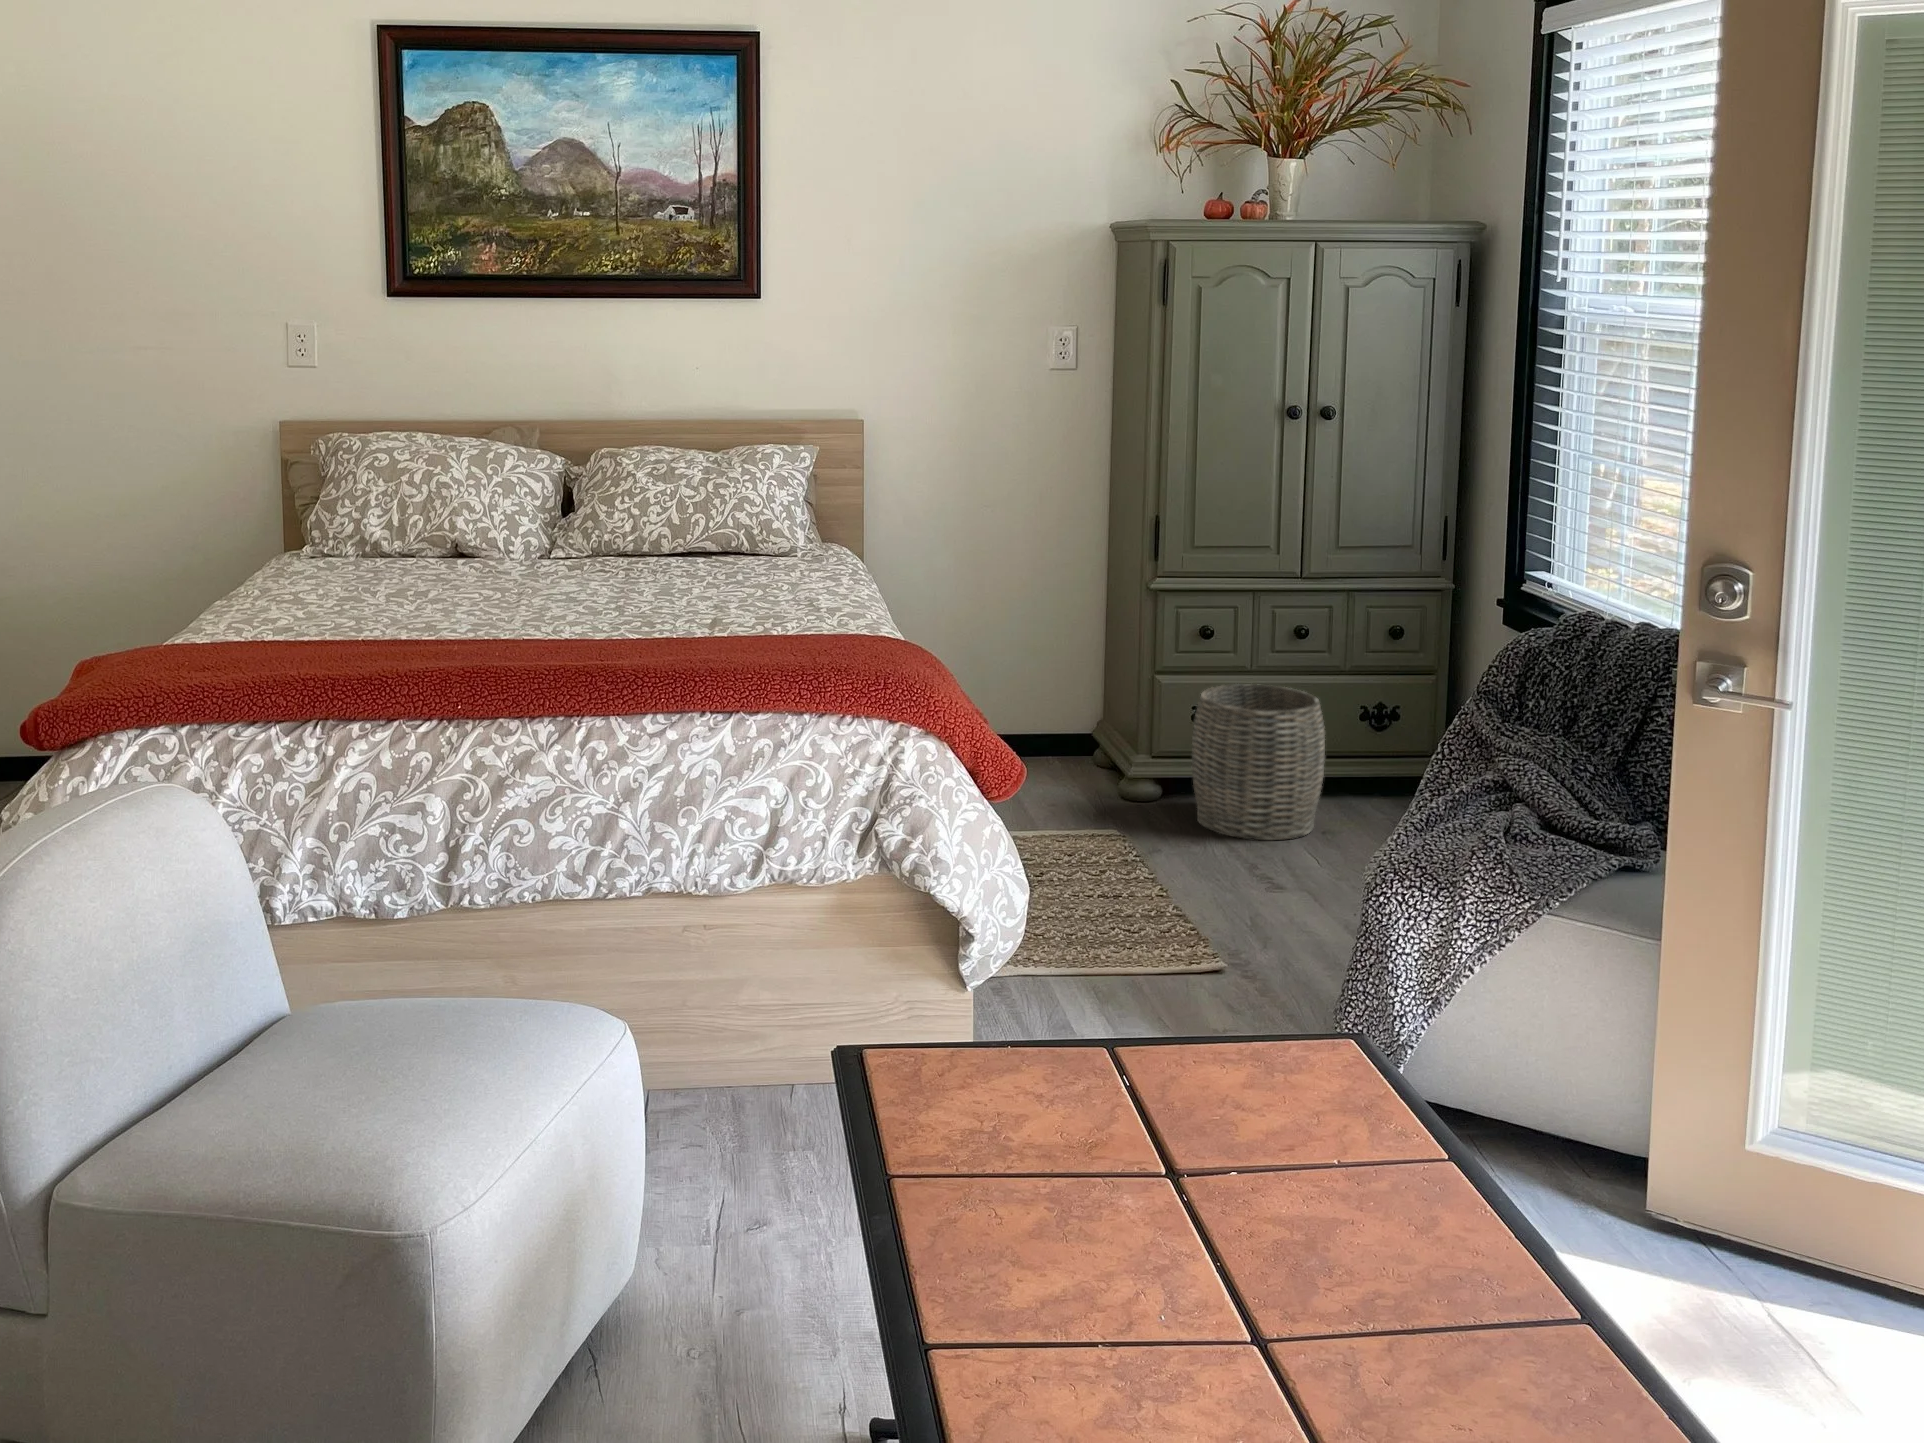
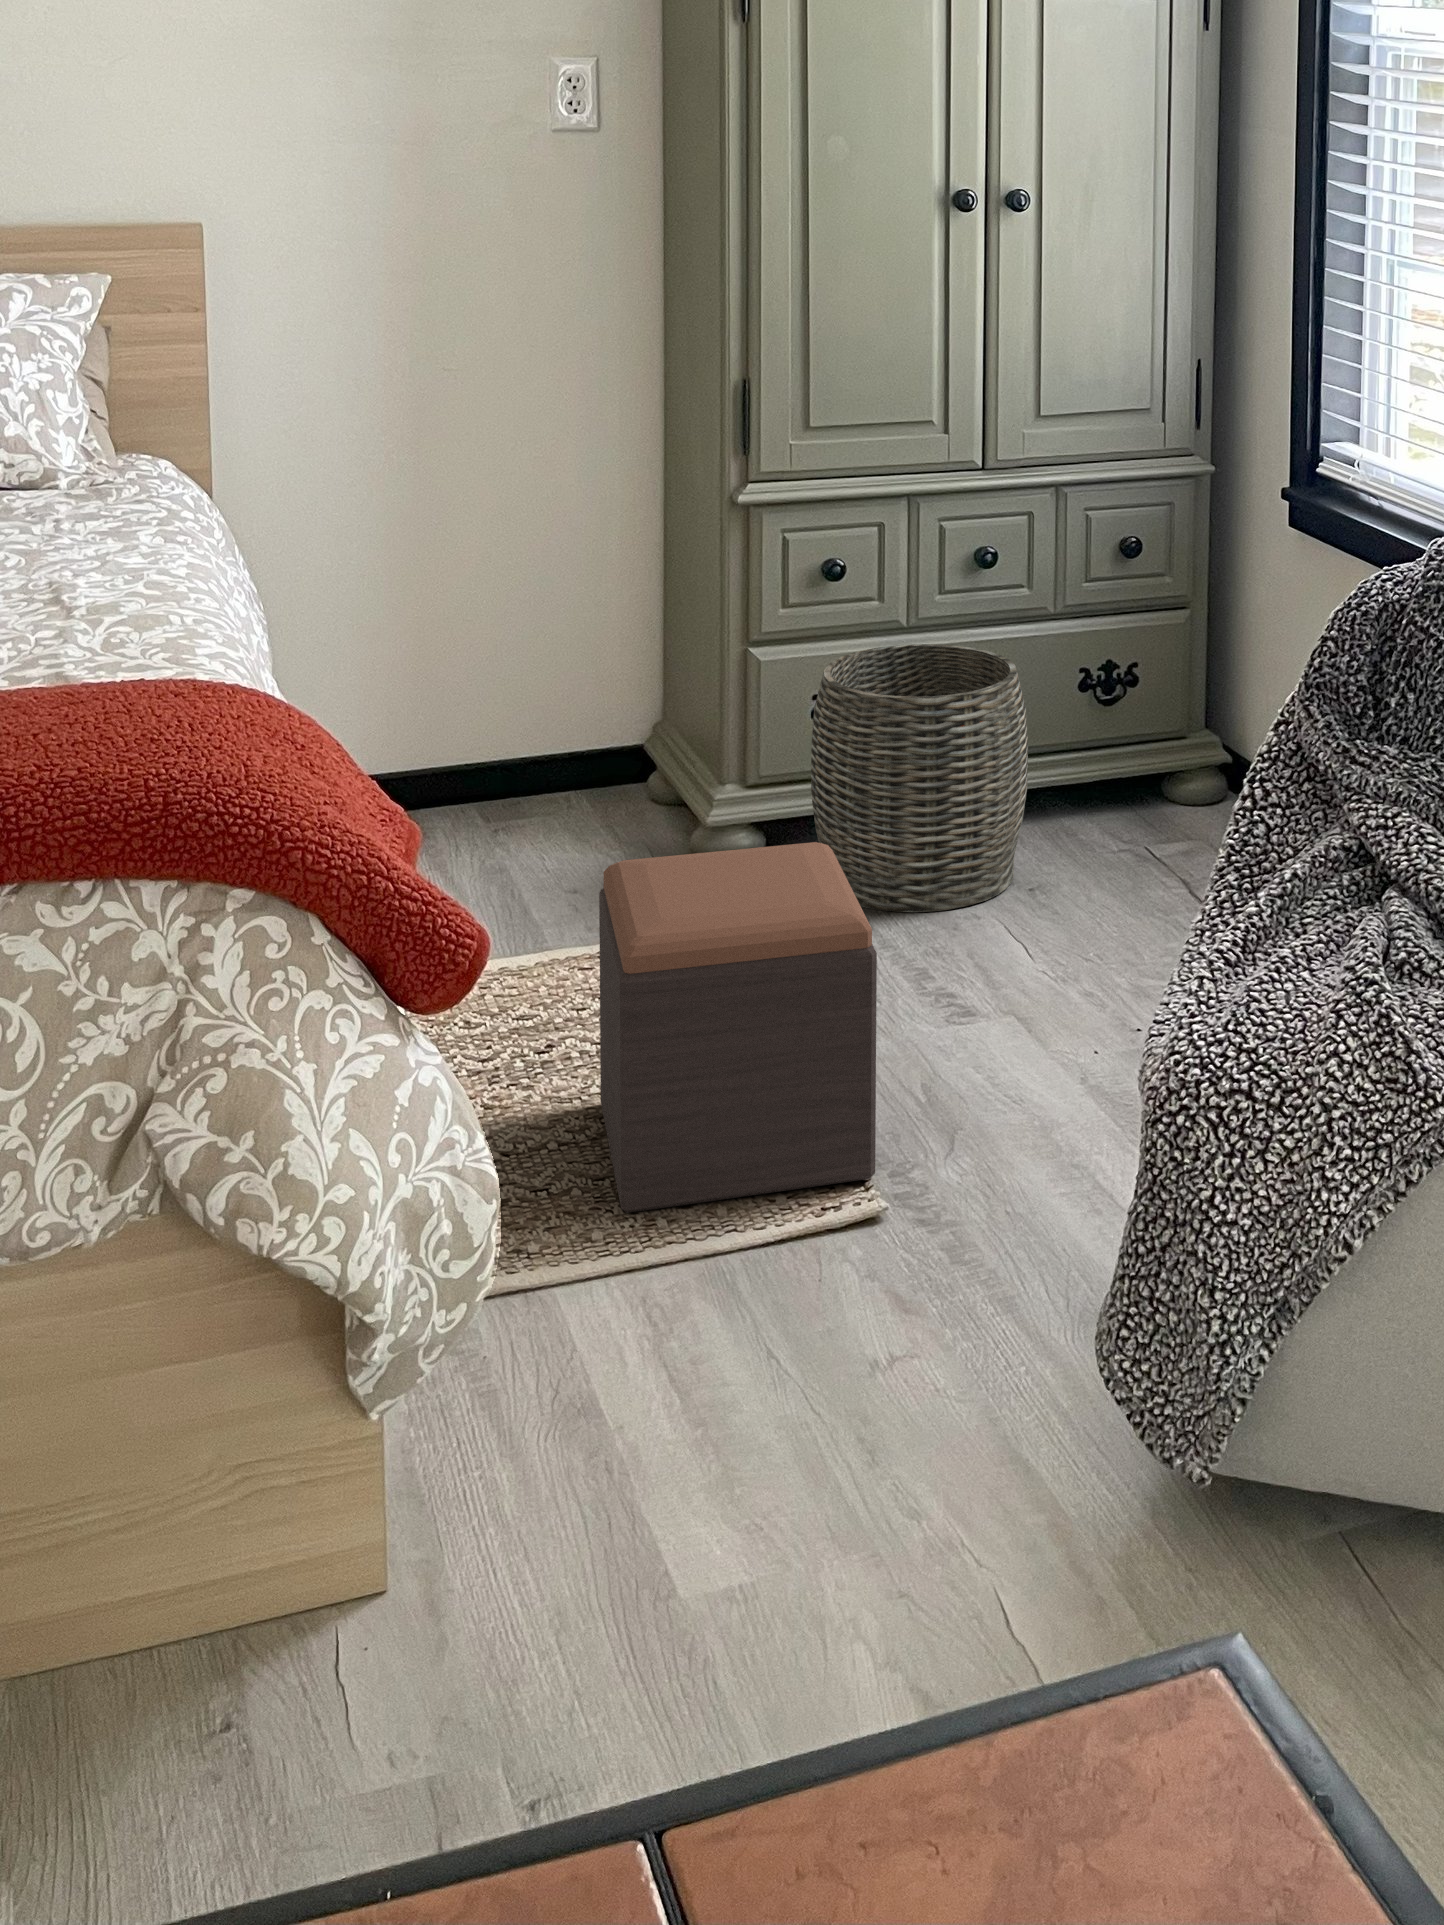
footstool: none [1070,771,1225,955] -> present [599,842,877,1213]

